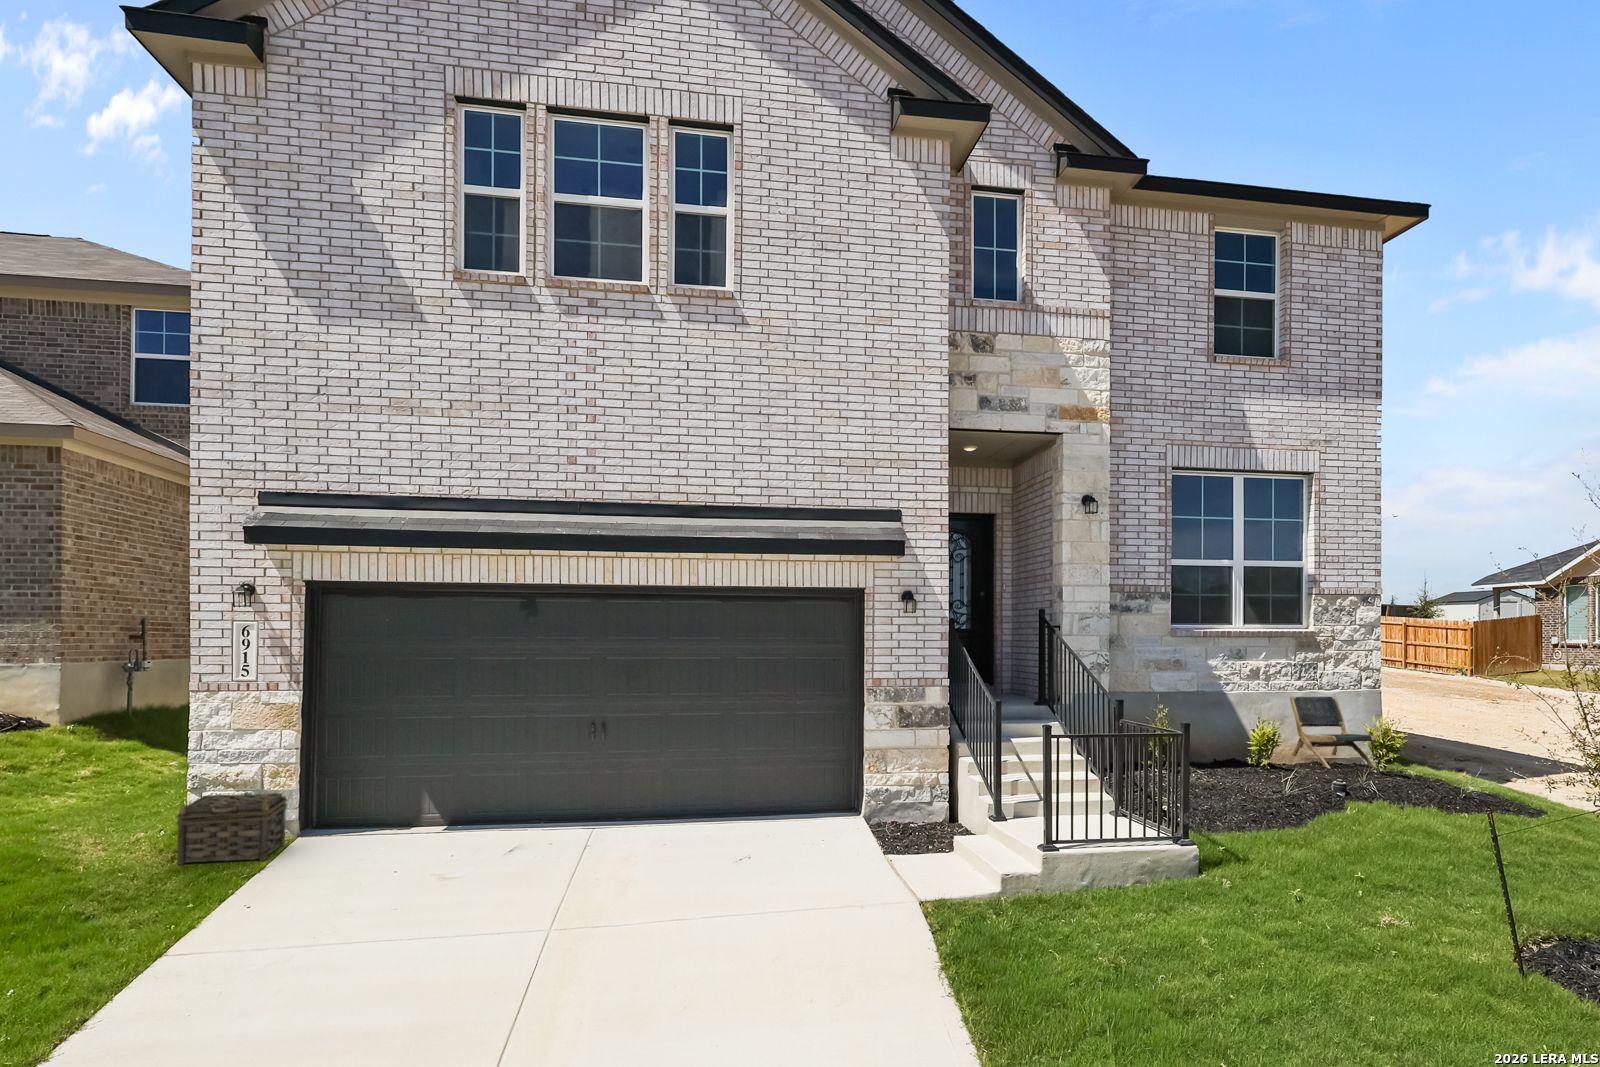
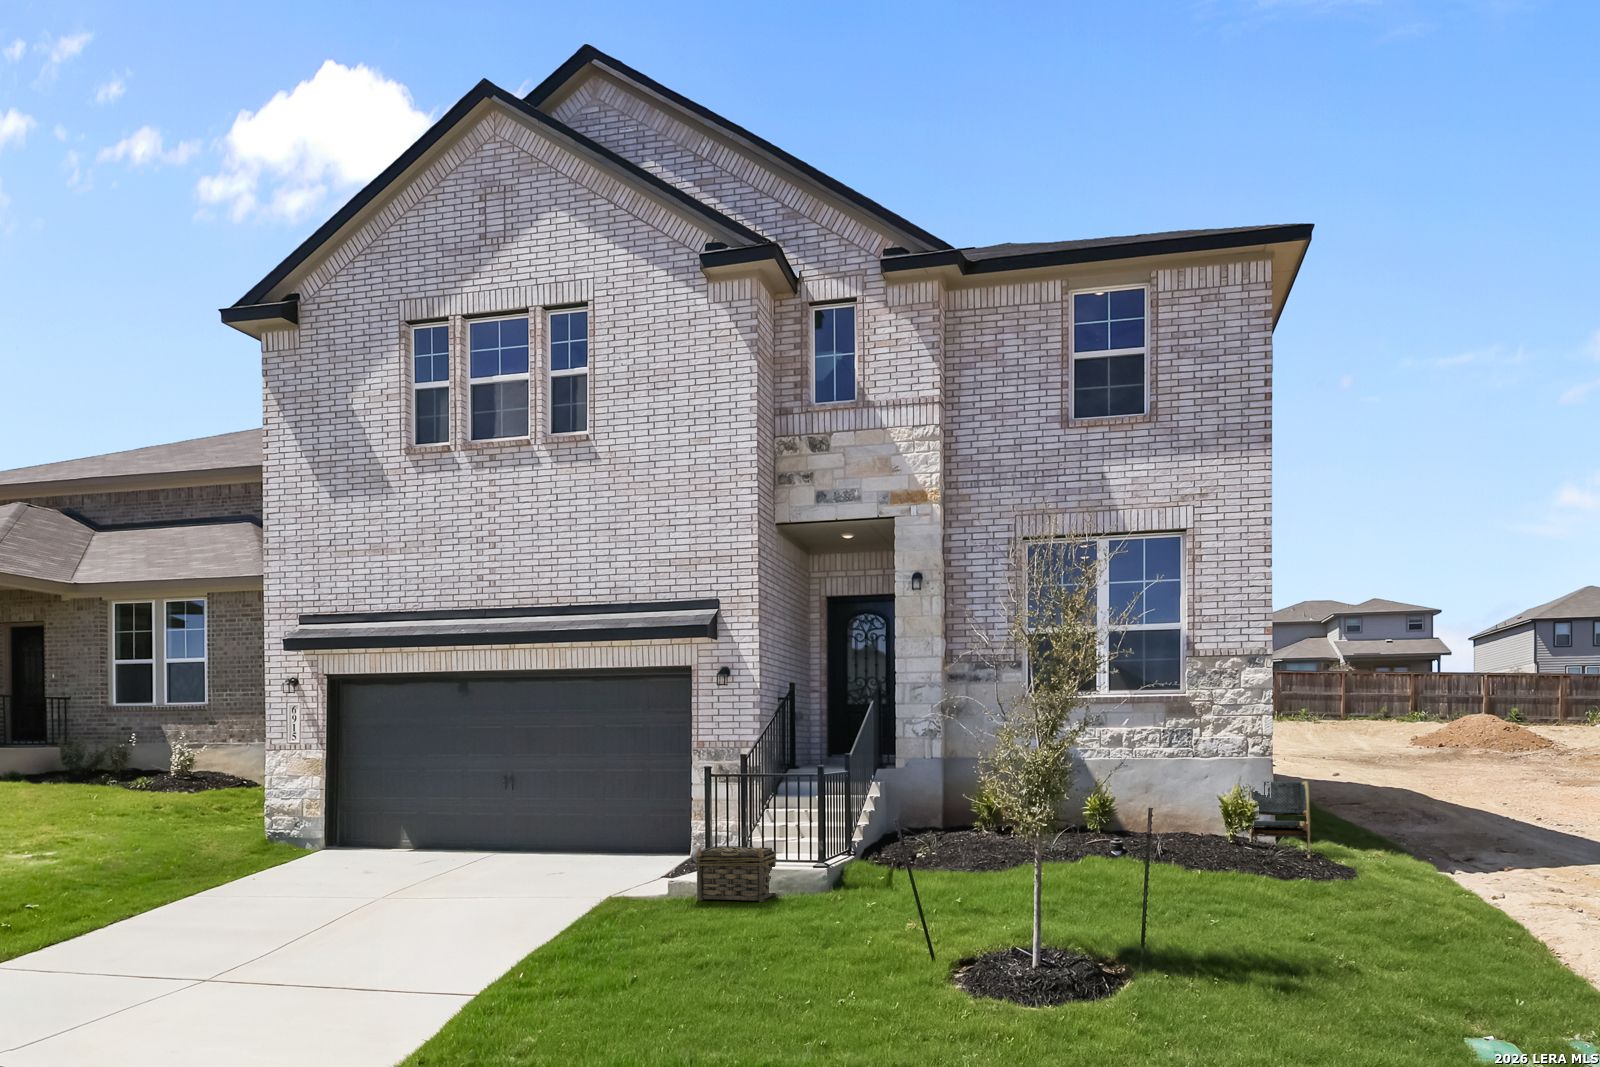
basket: present [176,793,287,865] -> present [695,847,777,902]

